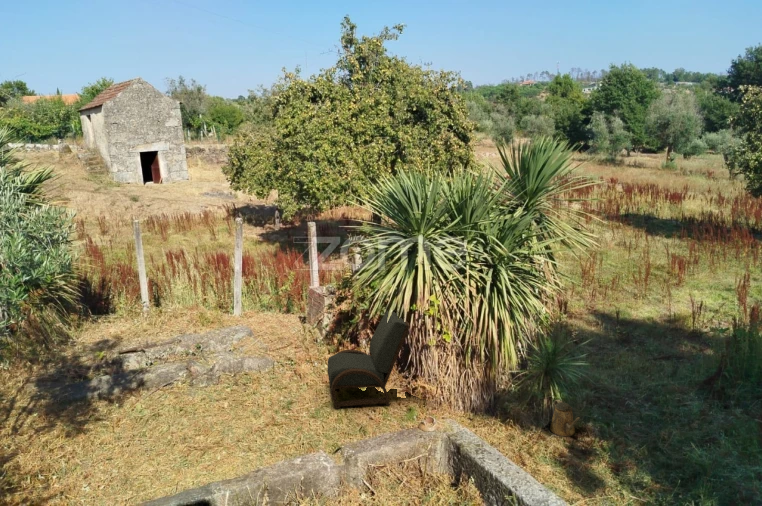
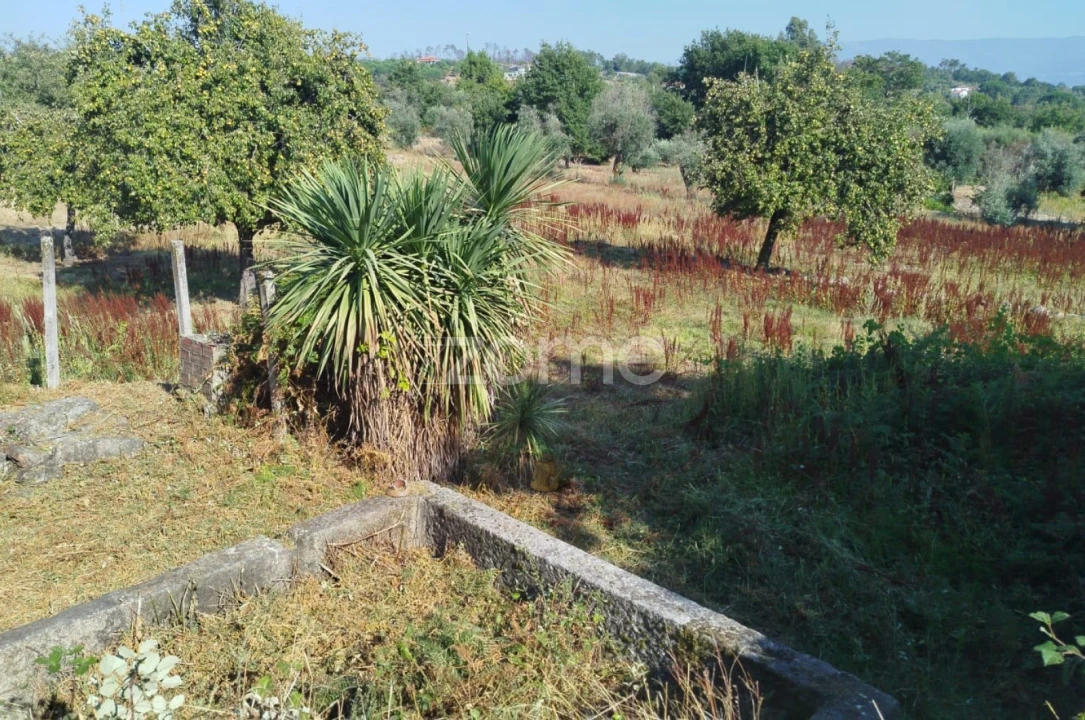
lounge chair: present [327,311,410,409] -> none [232,357,353,496]

